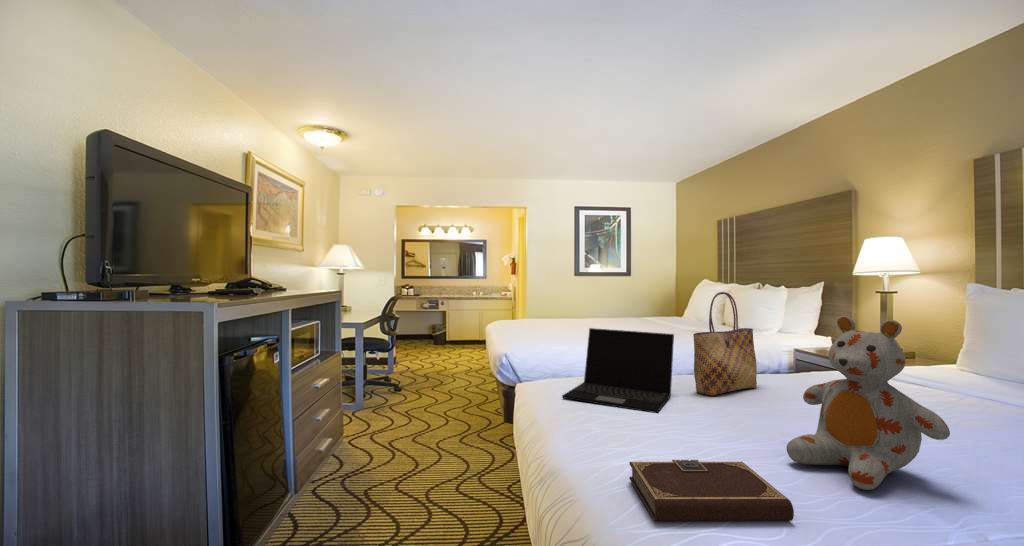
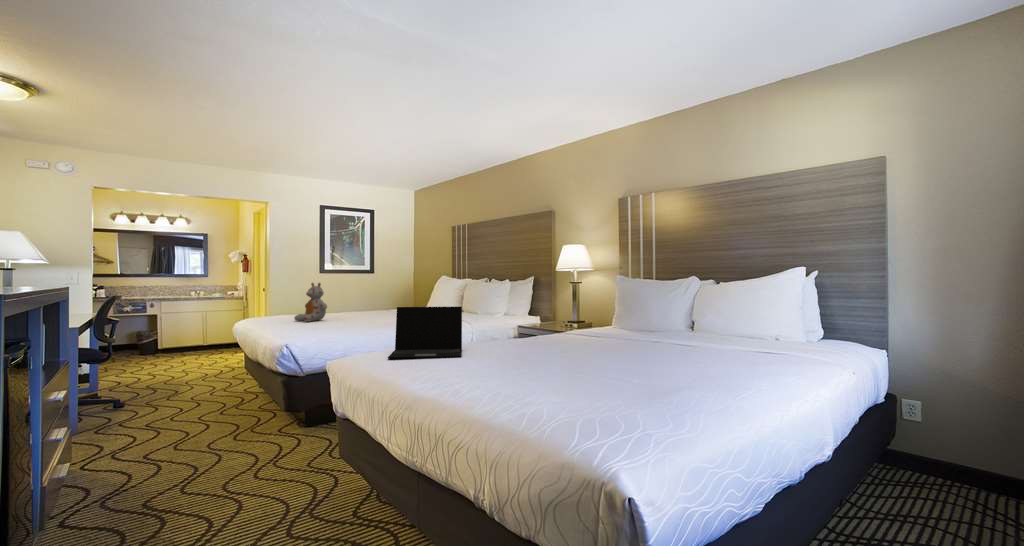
tote bag: present [693,292,757,395] -> none [474,277,509,347]
stuffed bear: present [786,316,950,490] -> present [294,283,327,322]
notebook: present [629,460,794,521] -> none [473,360,555,385]

